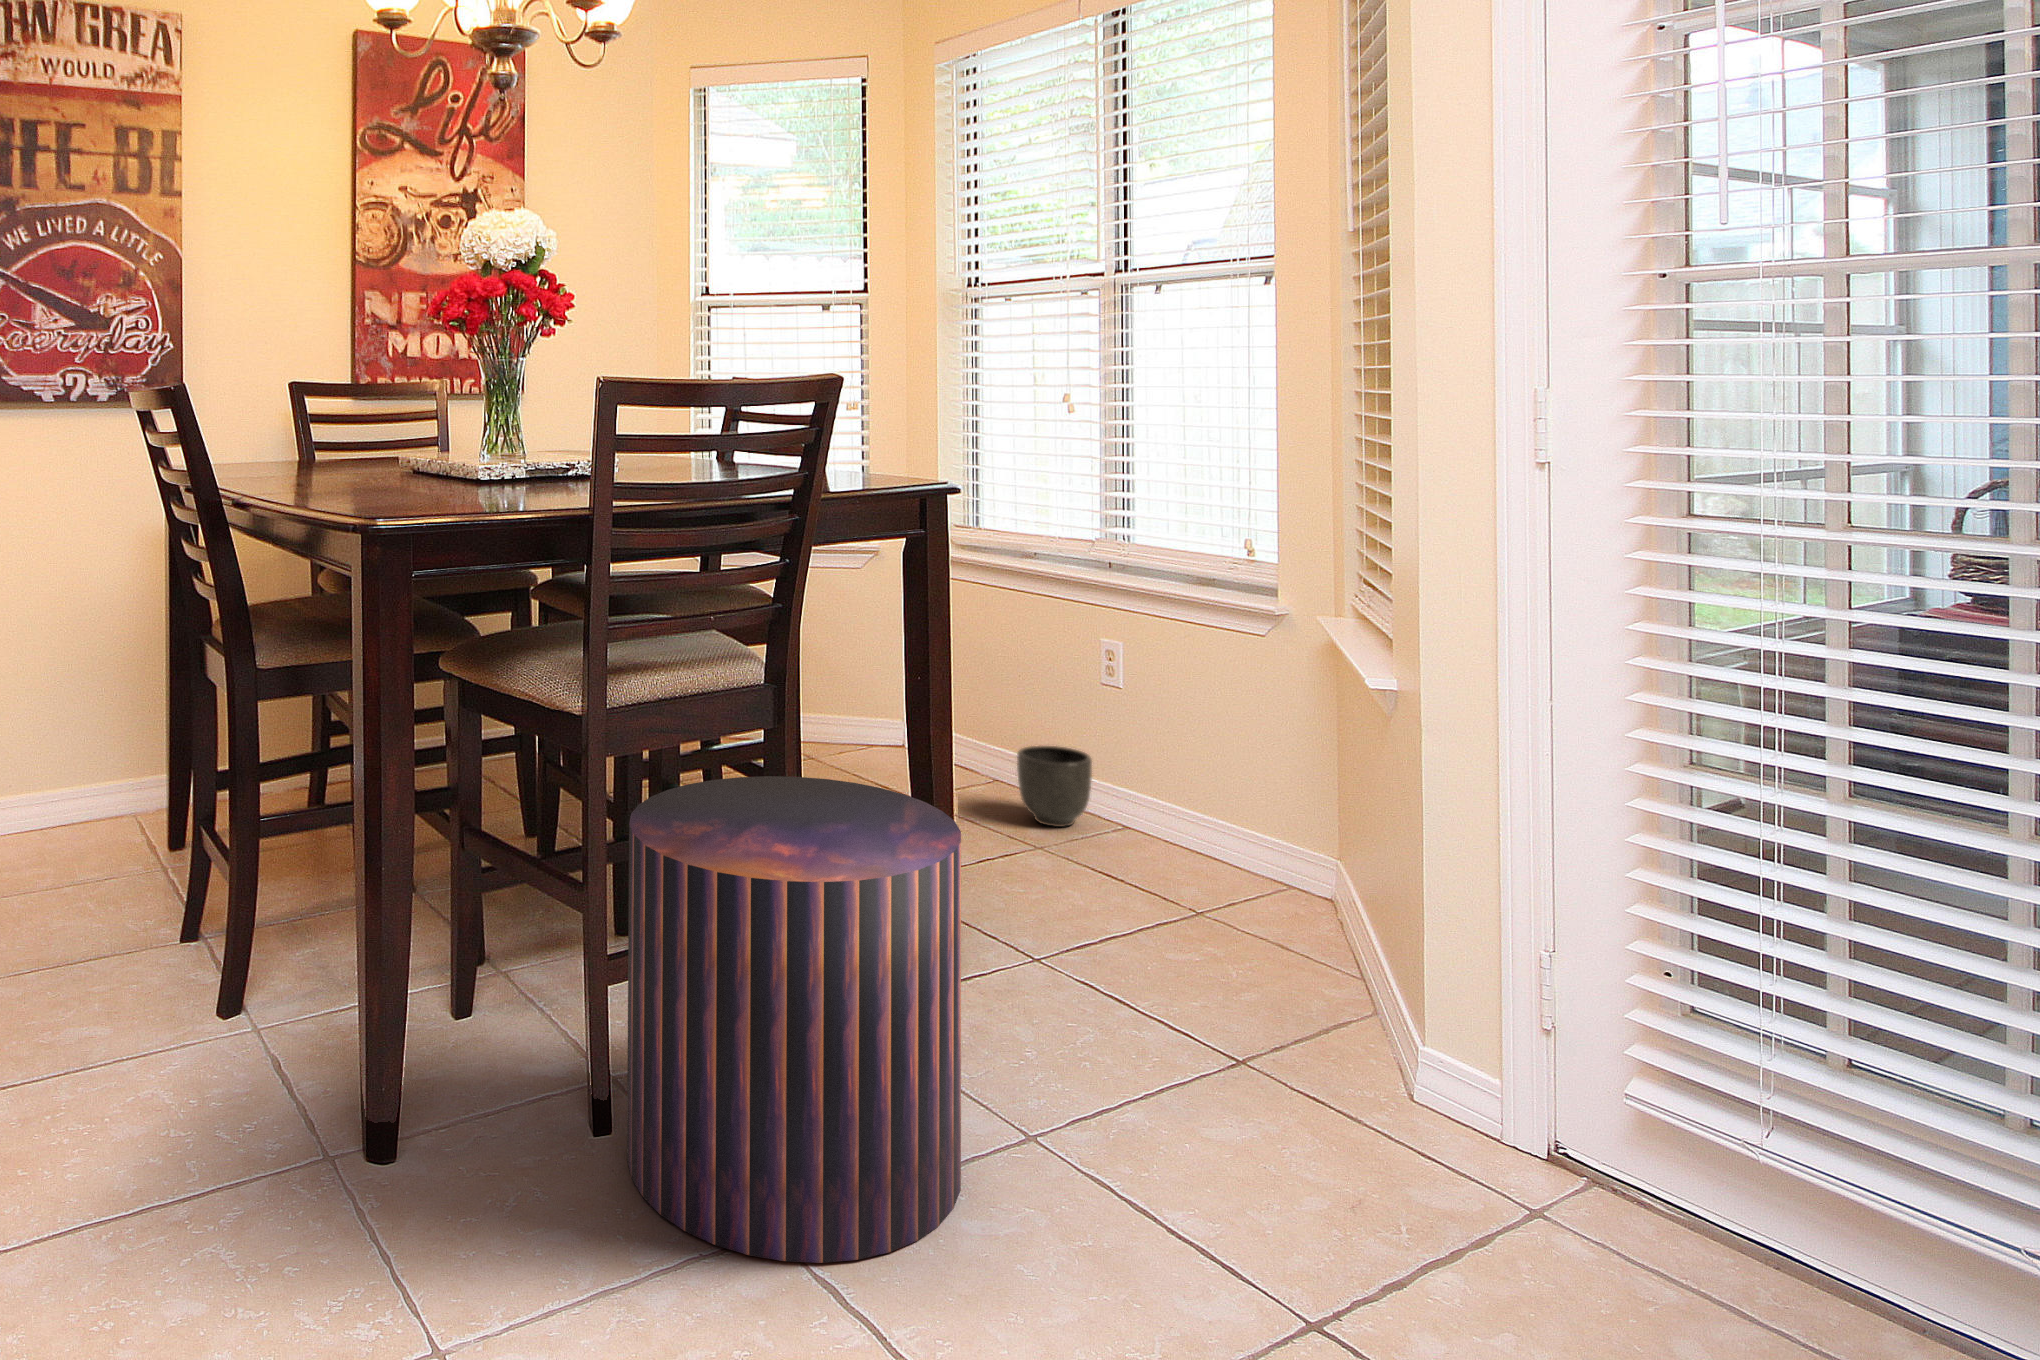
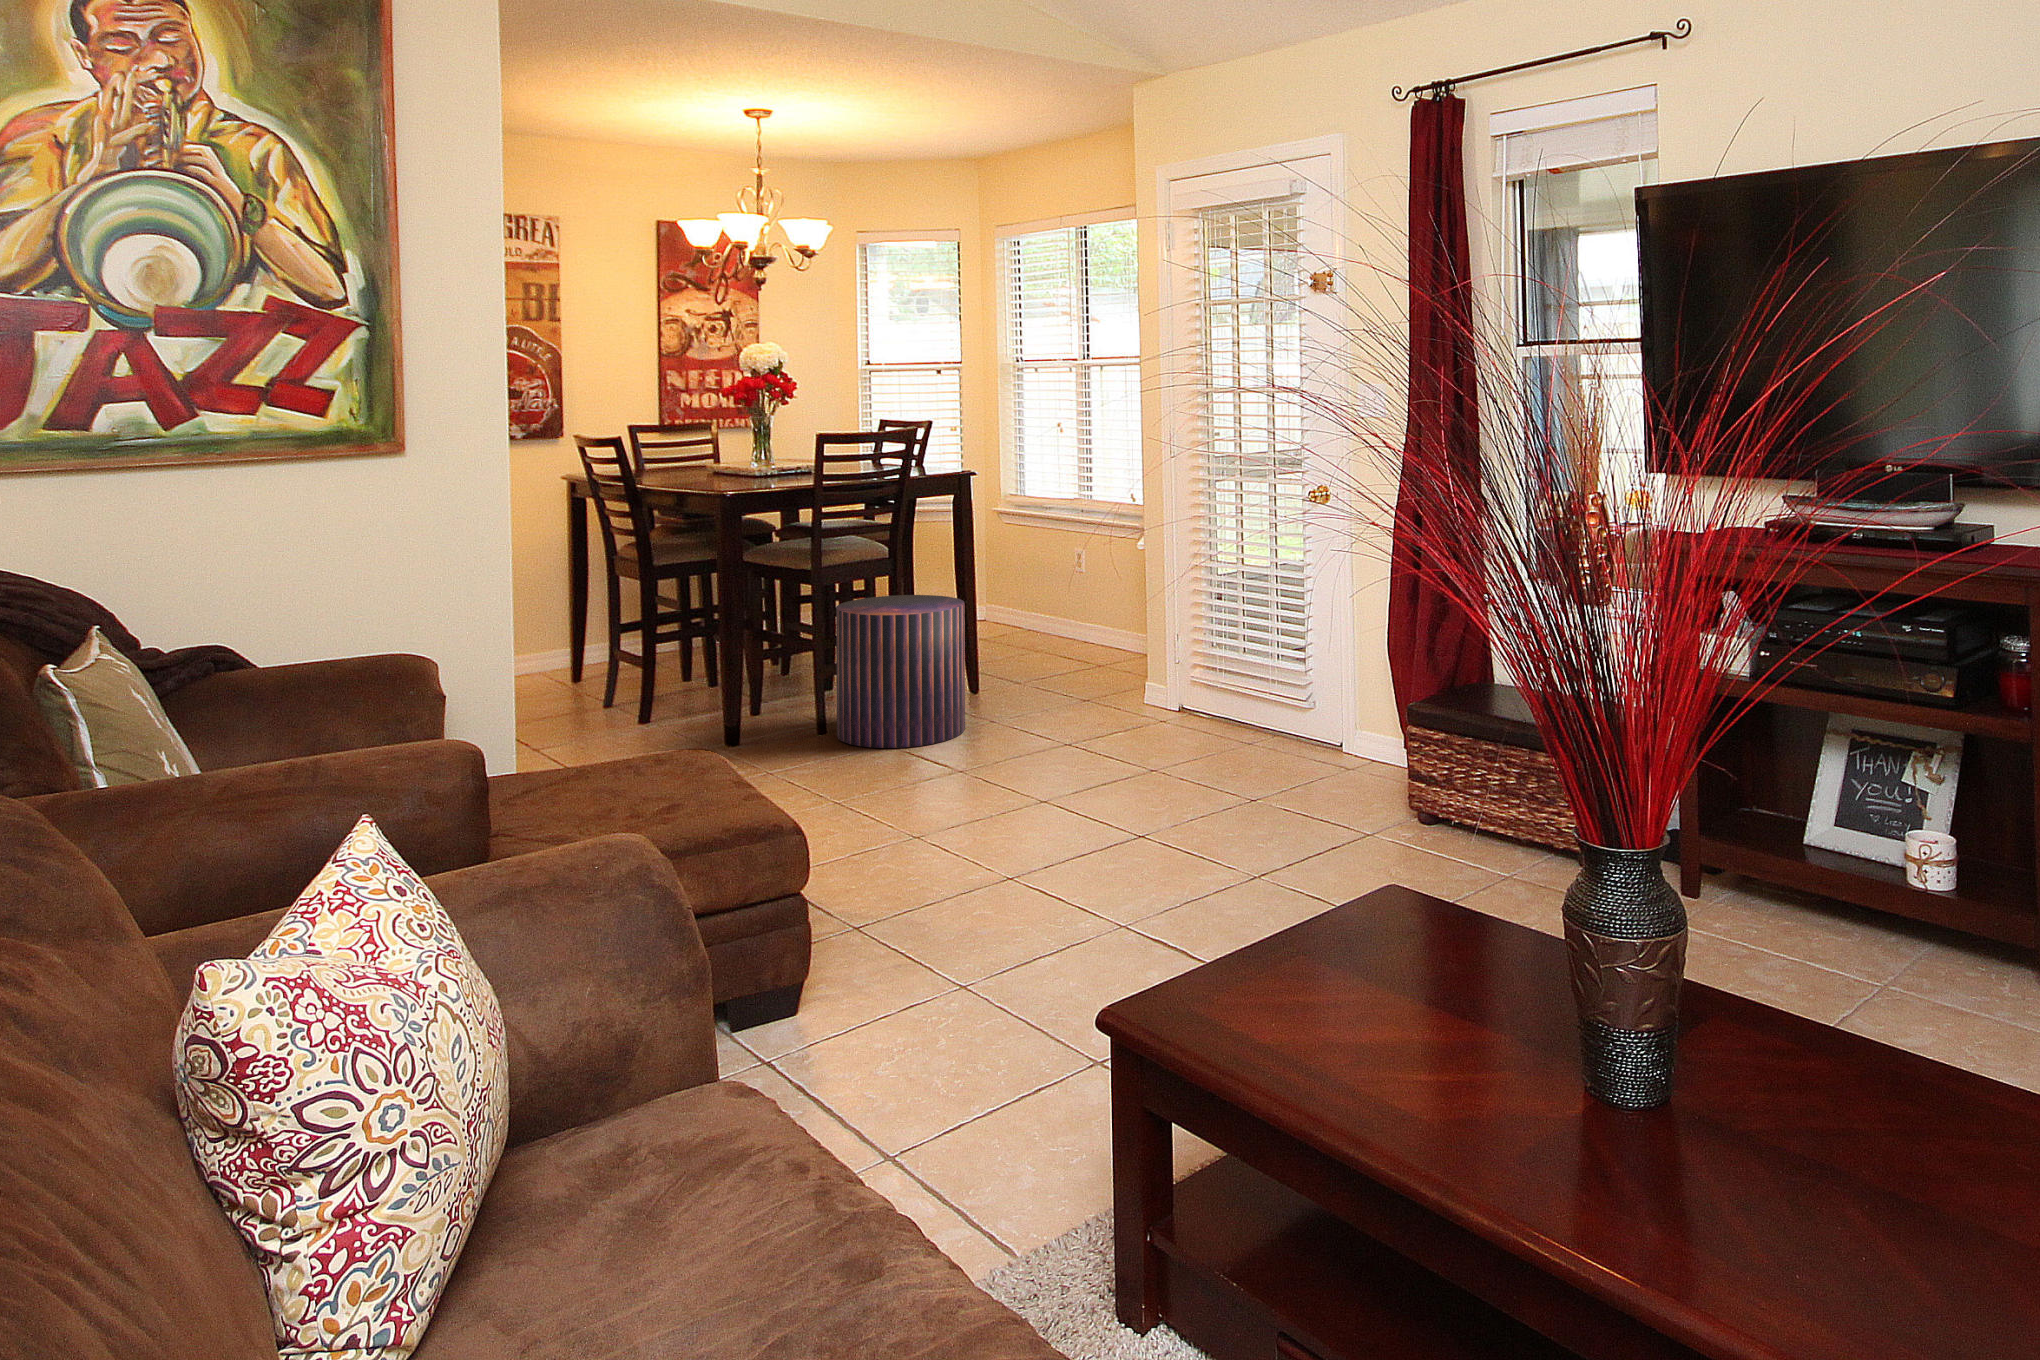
planter: present [1017,746,1092,827] -> none [1035,606,1071,645]

